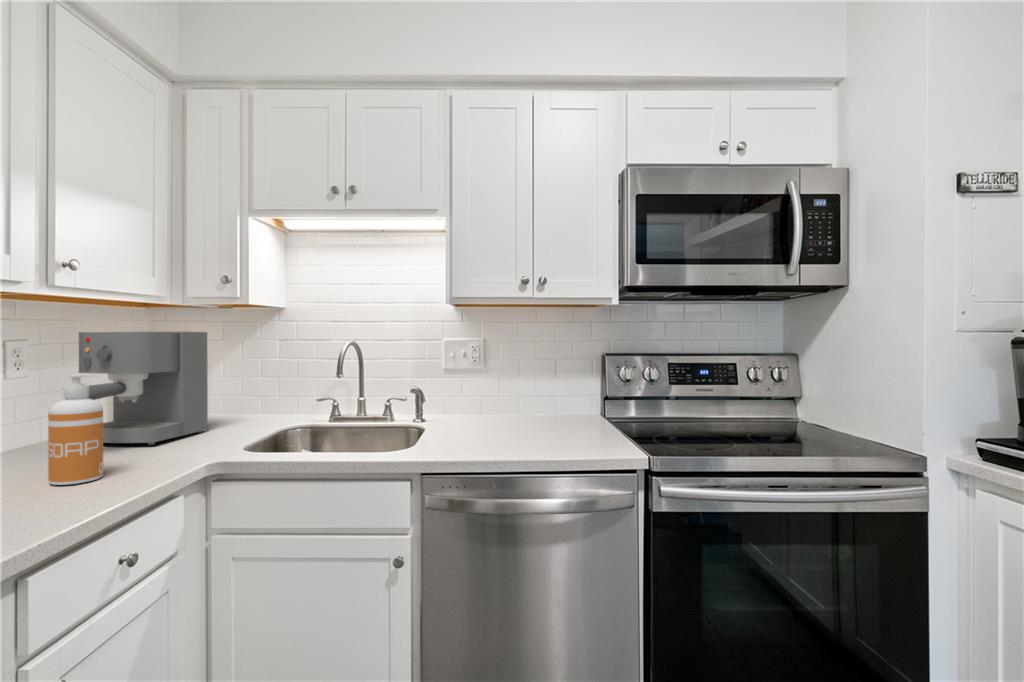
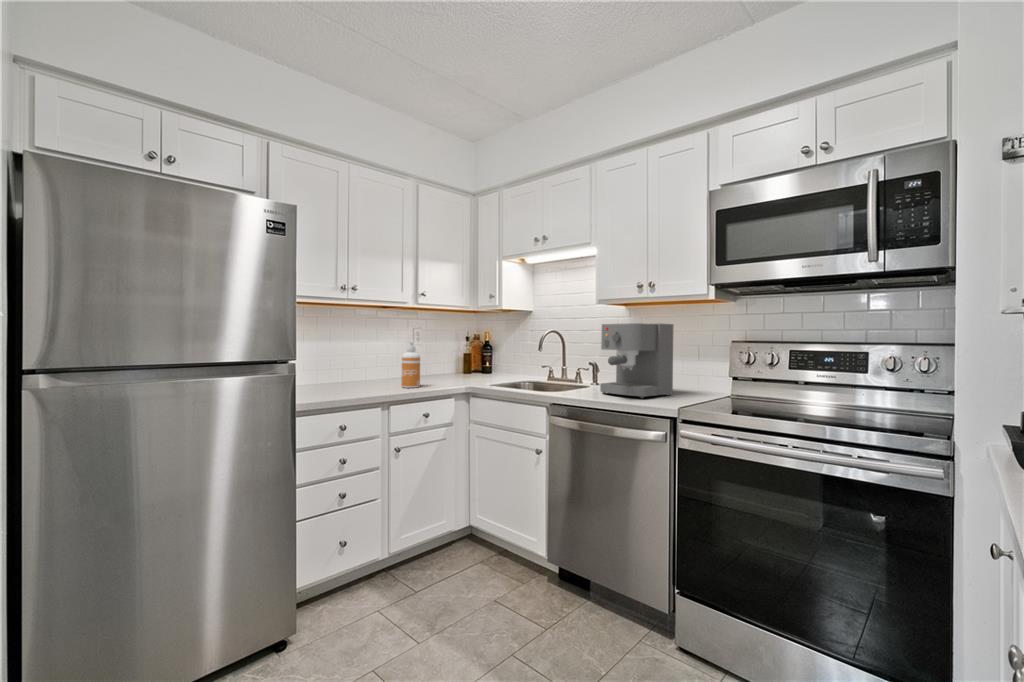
coffee maker: present [79,331,208,445] -> present [600,323,674,398]

